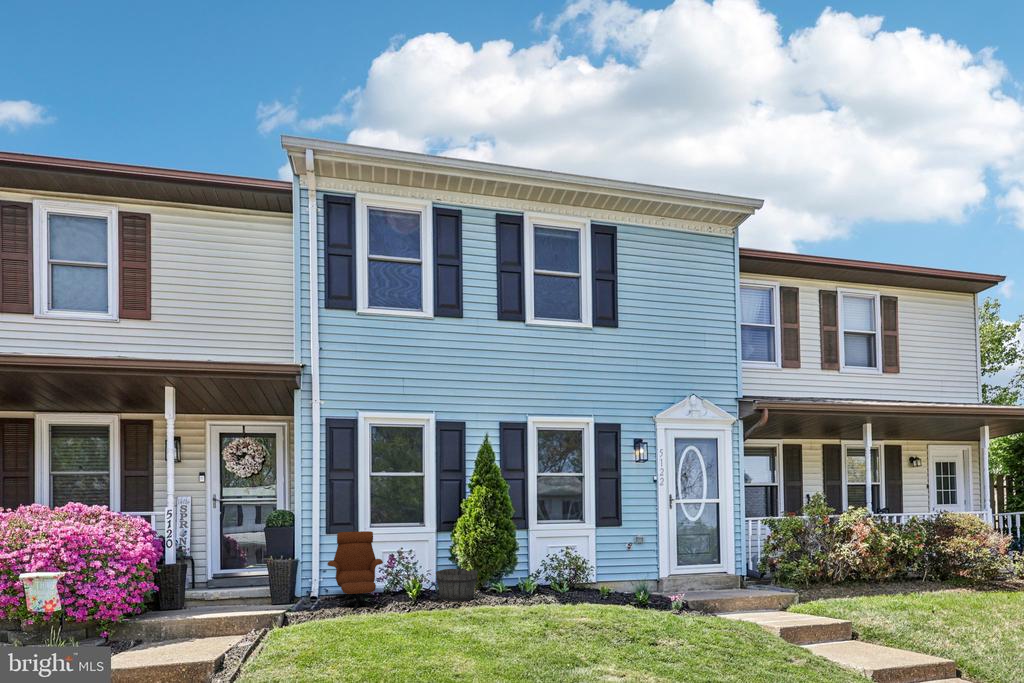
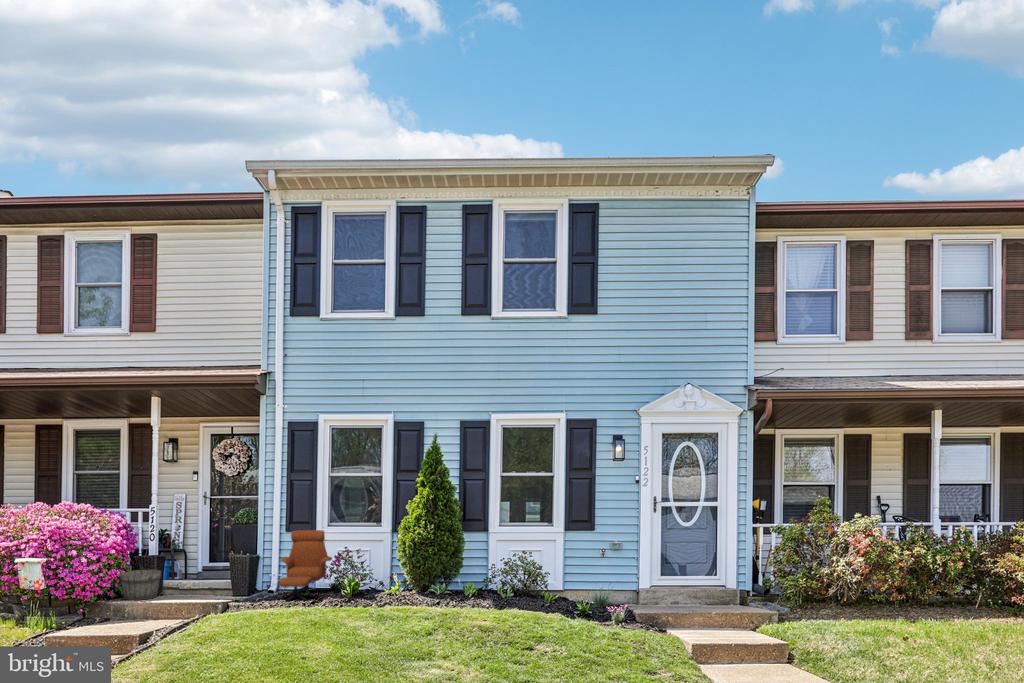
wooden bucket: present [436,562,478,601] -> present [120,566,161,600]

